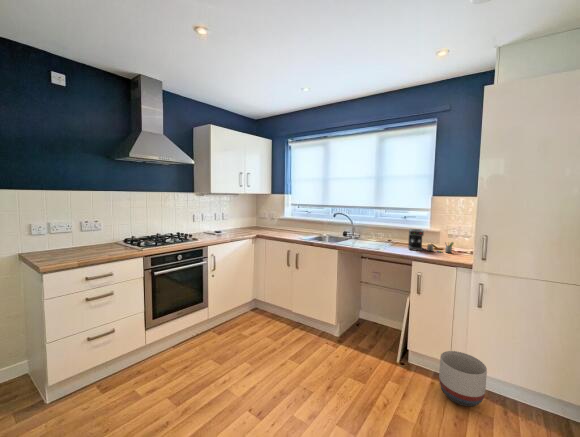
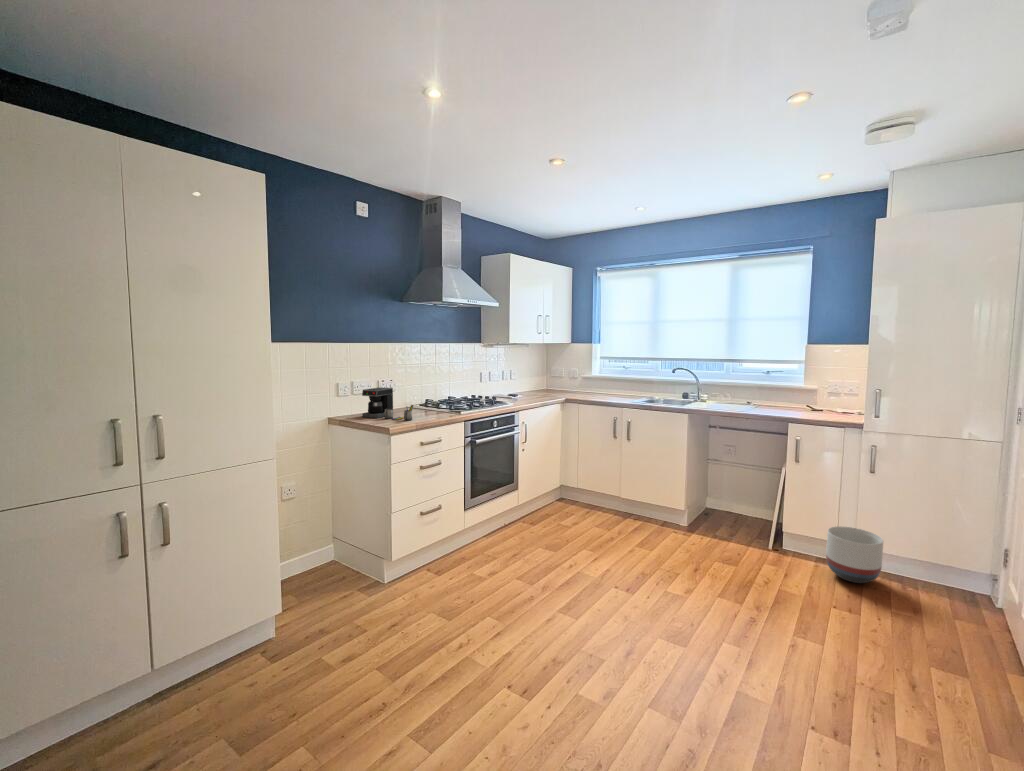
coffee maker: present [408,229,454,253] -> present [362,388,413,420]

